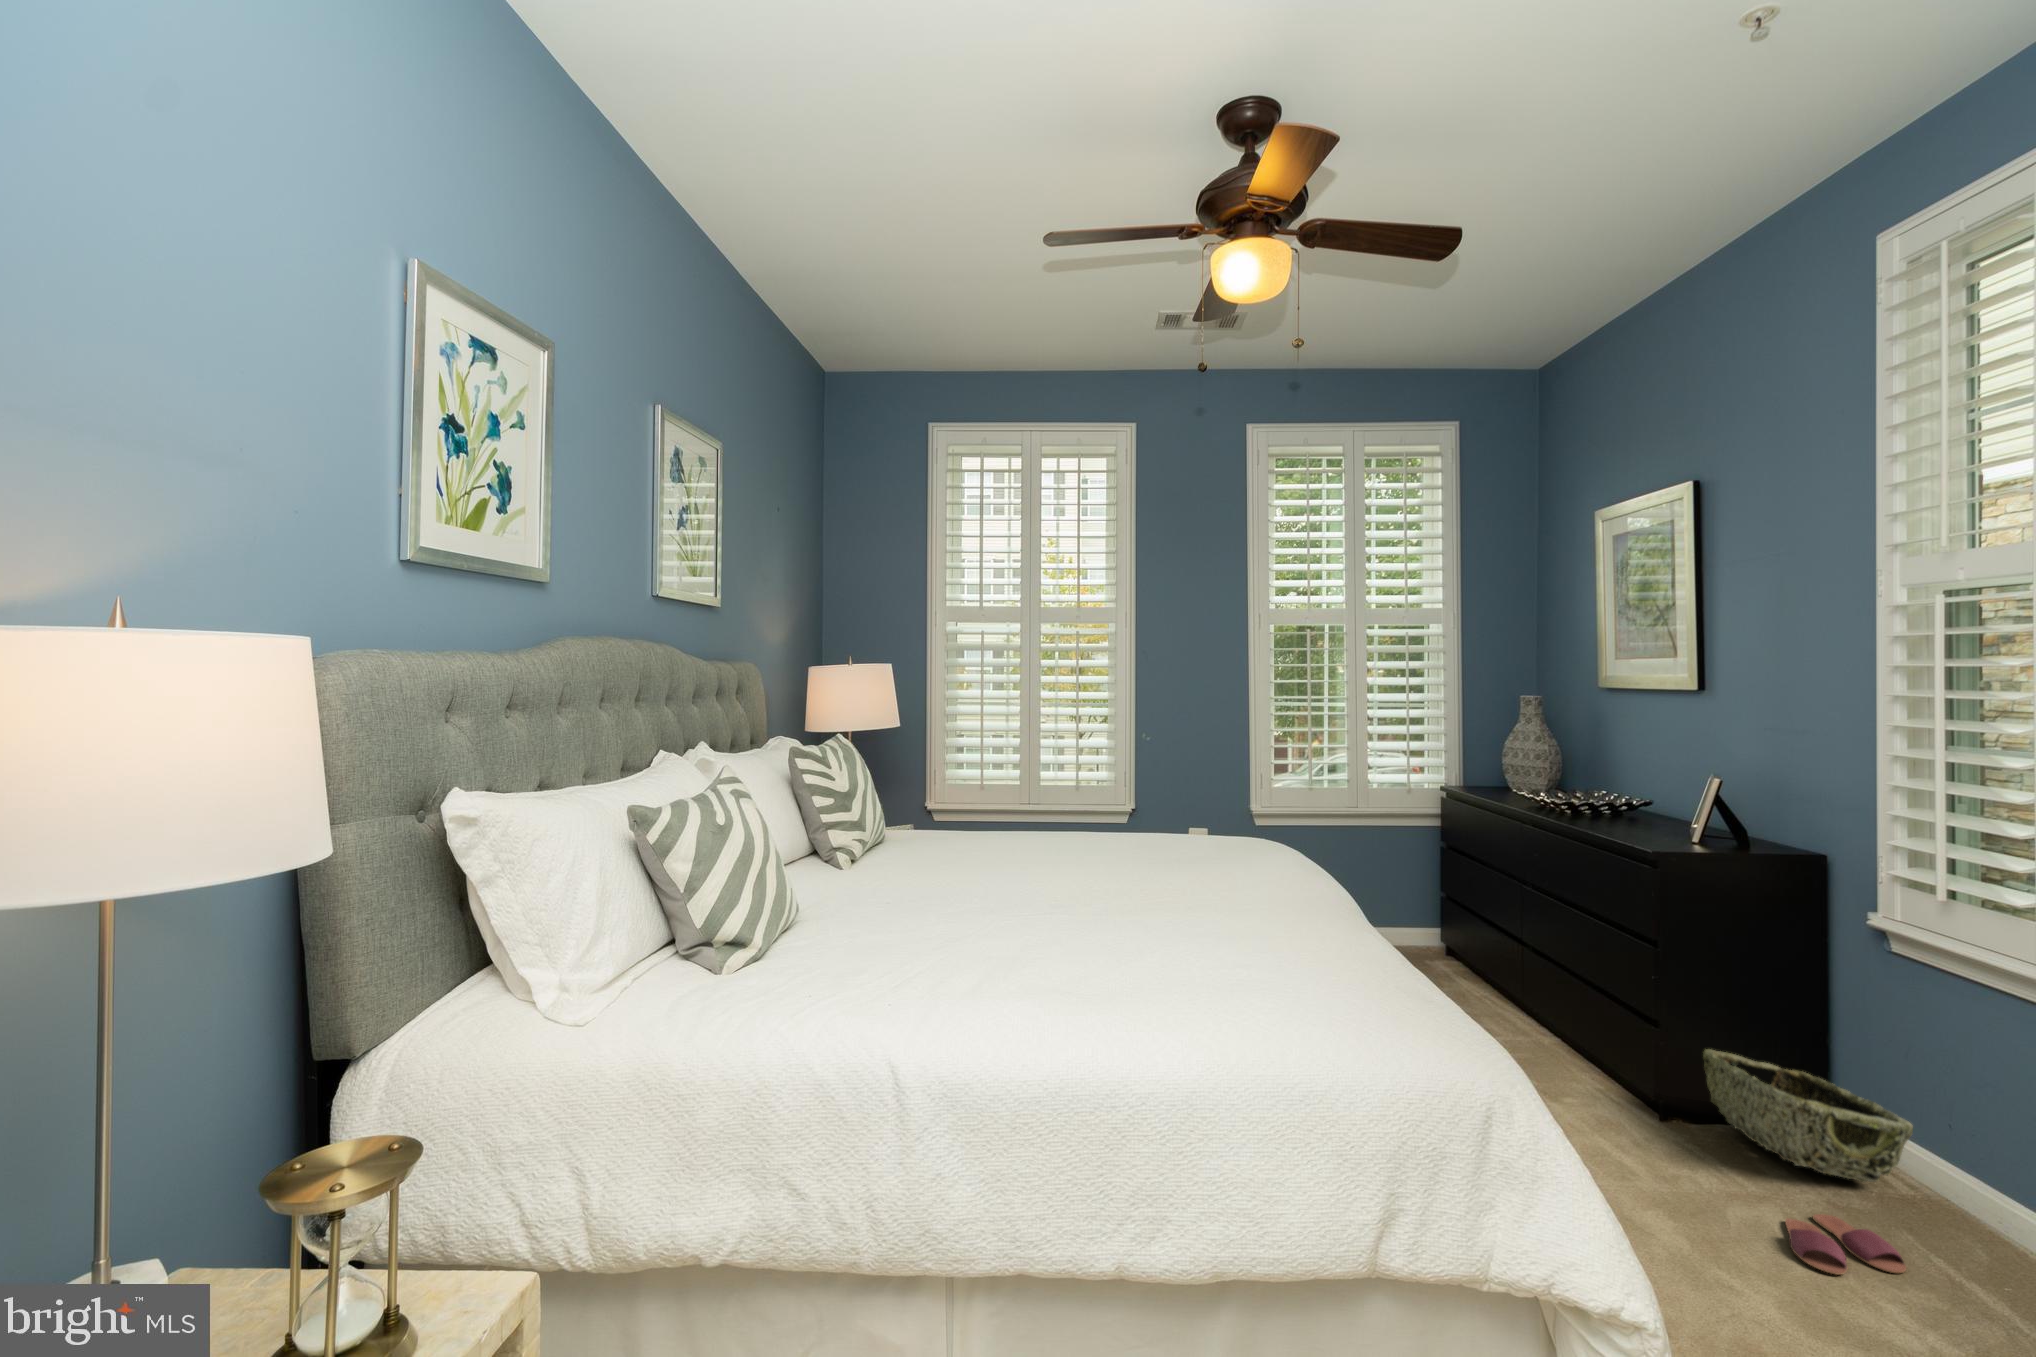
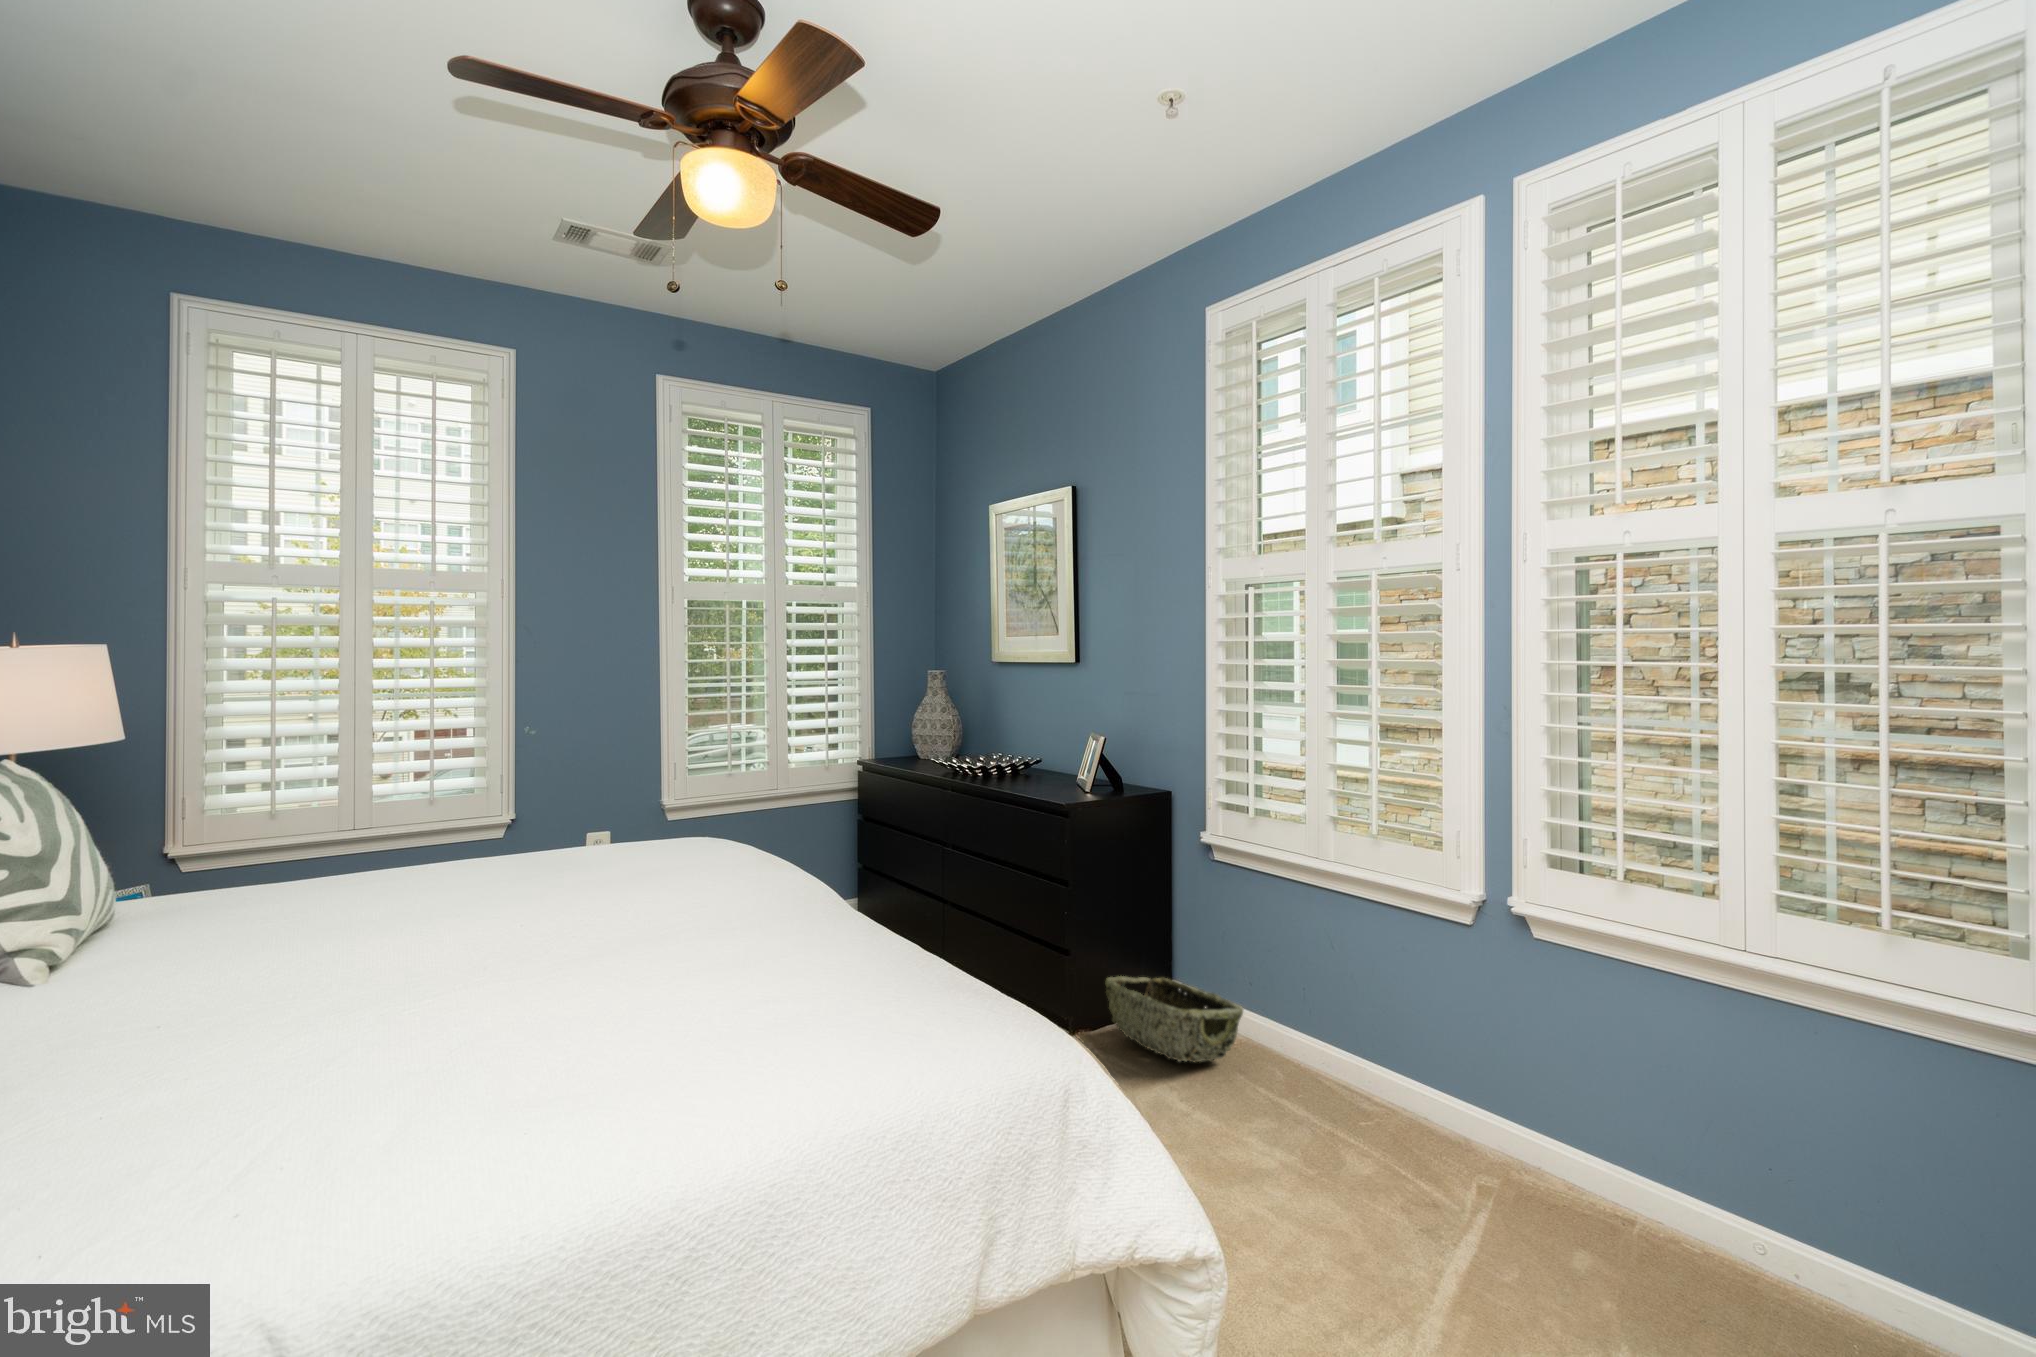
slippers: present [1785,1214,1906,1275] -> none [1190,1099,1267,1156]

